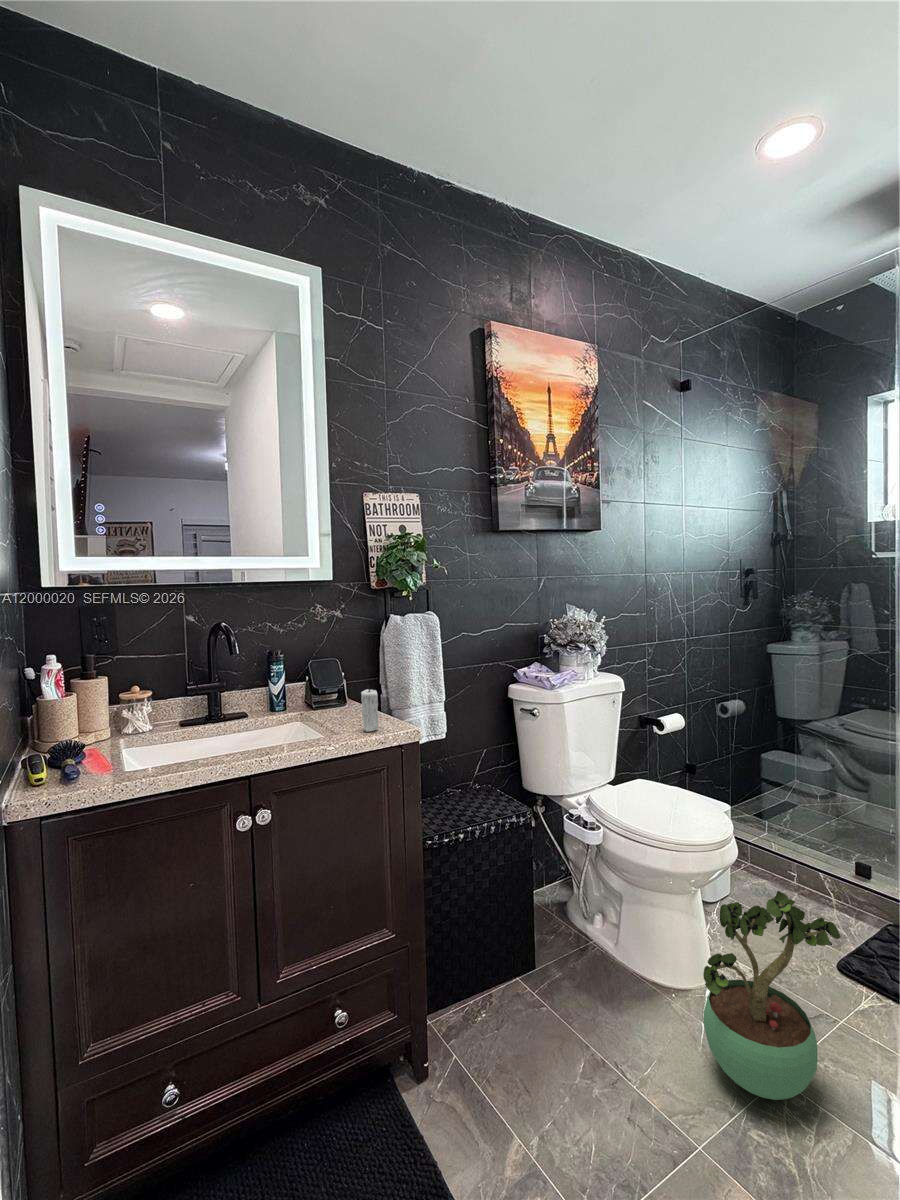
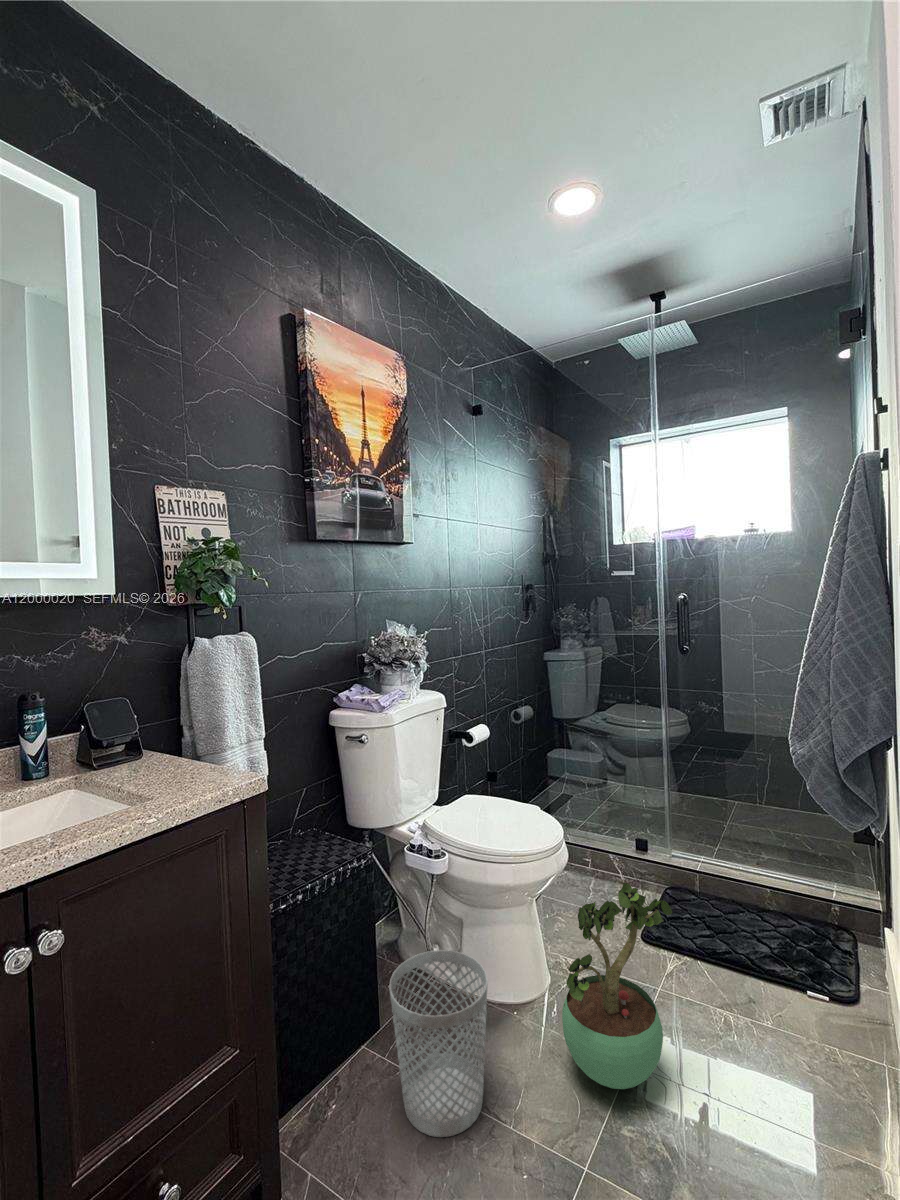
candle: present [361,689,378,732] -> none [183,724,208,789]
wastebasket: none [531,911,623,1075] -> present [389,950,488,1137]

